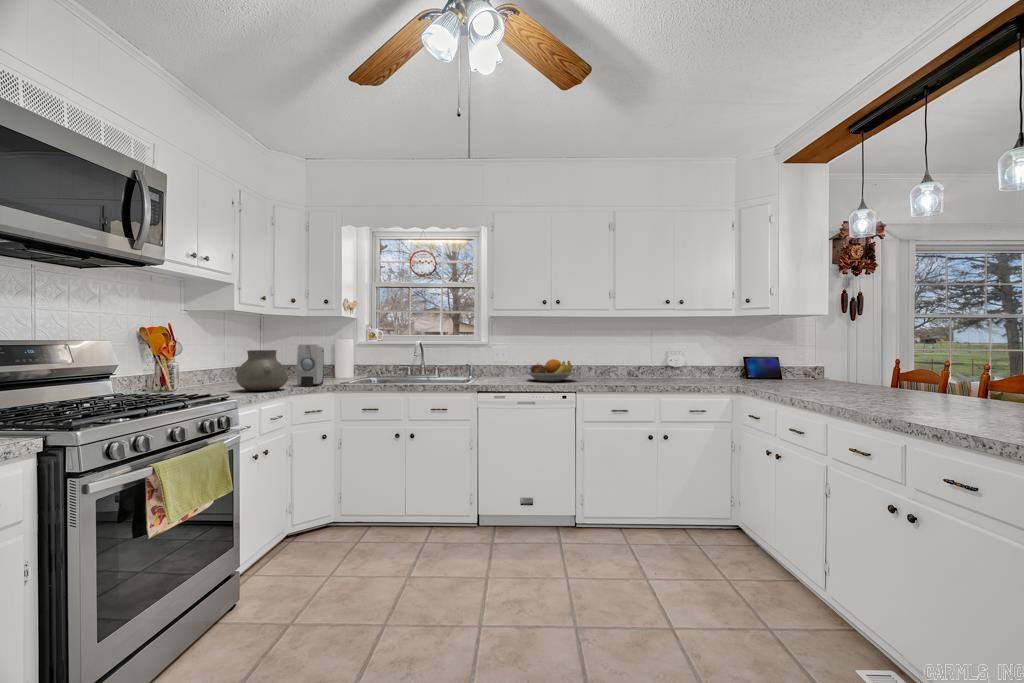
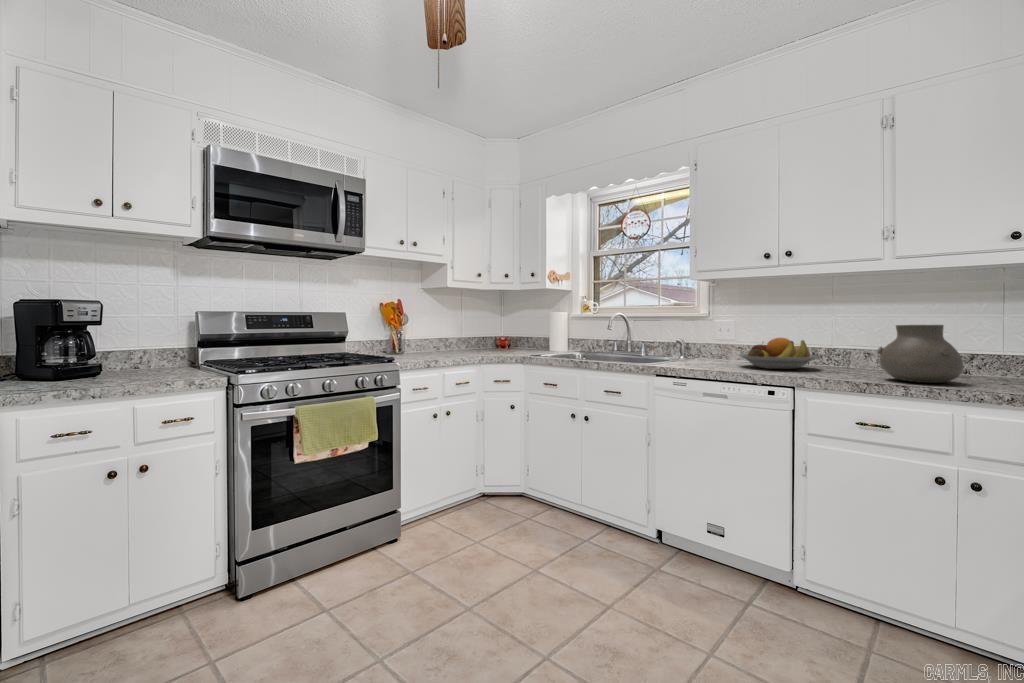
soap dispenser: present [297,344,324,386] -> none [482,316,513,357]
vase: present [235,350,288,391] -> present [877,325,963,383]

